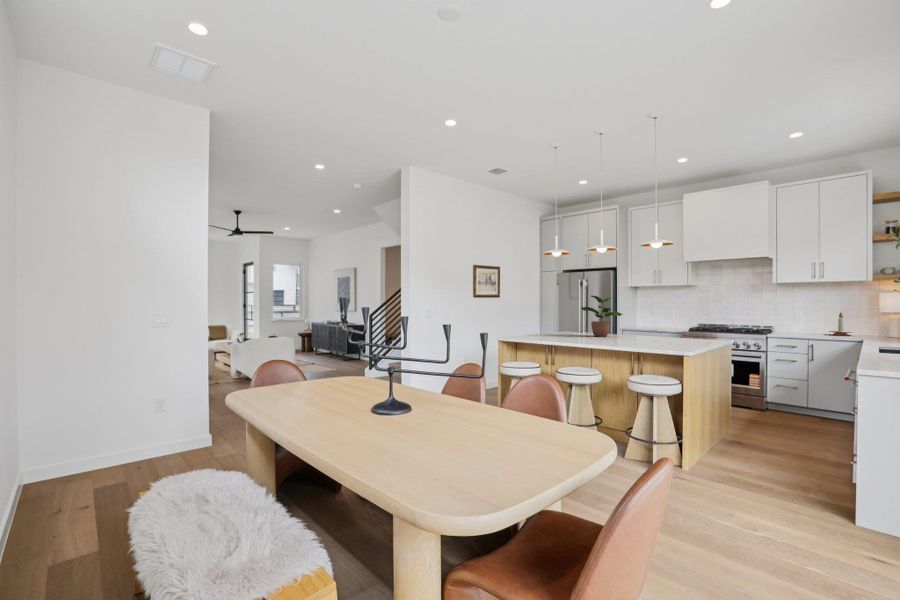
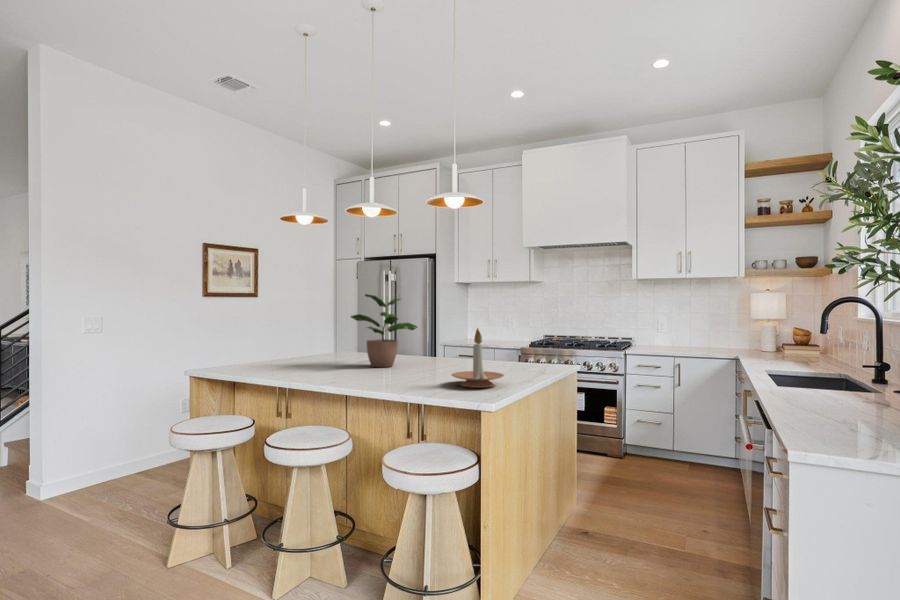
candle holder: present [828,313,852,336] -> present [451,328,504,388]

